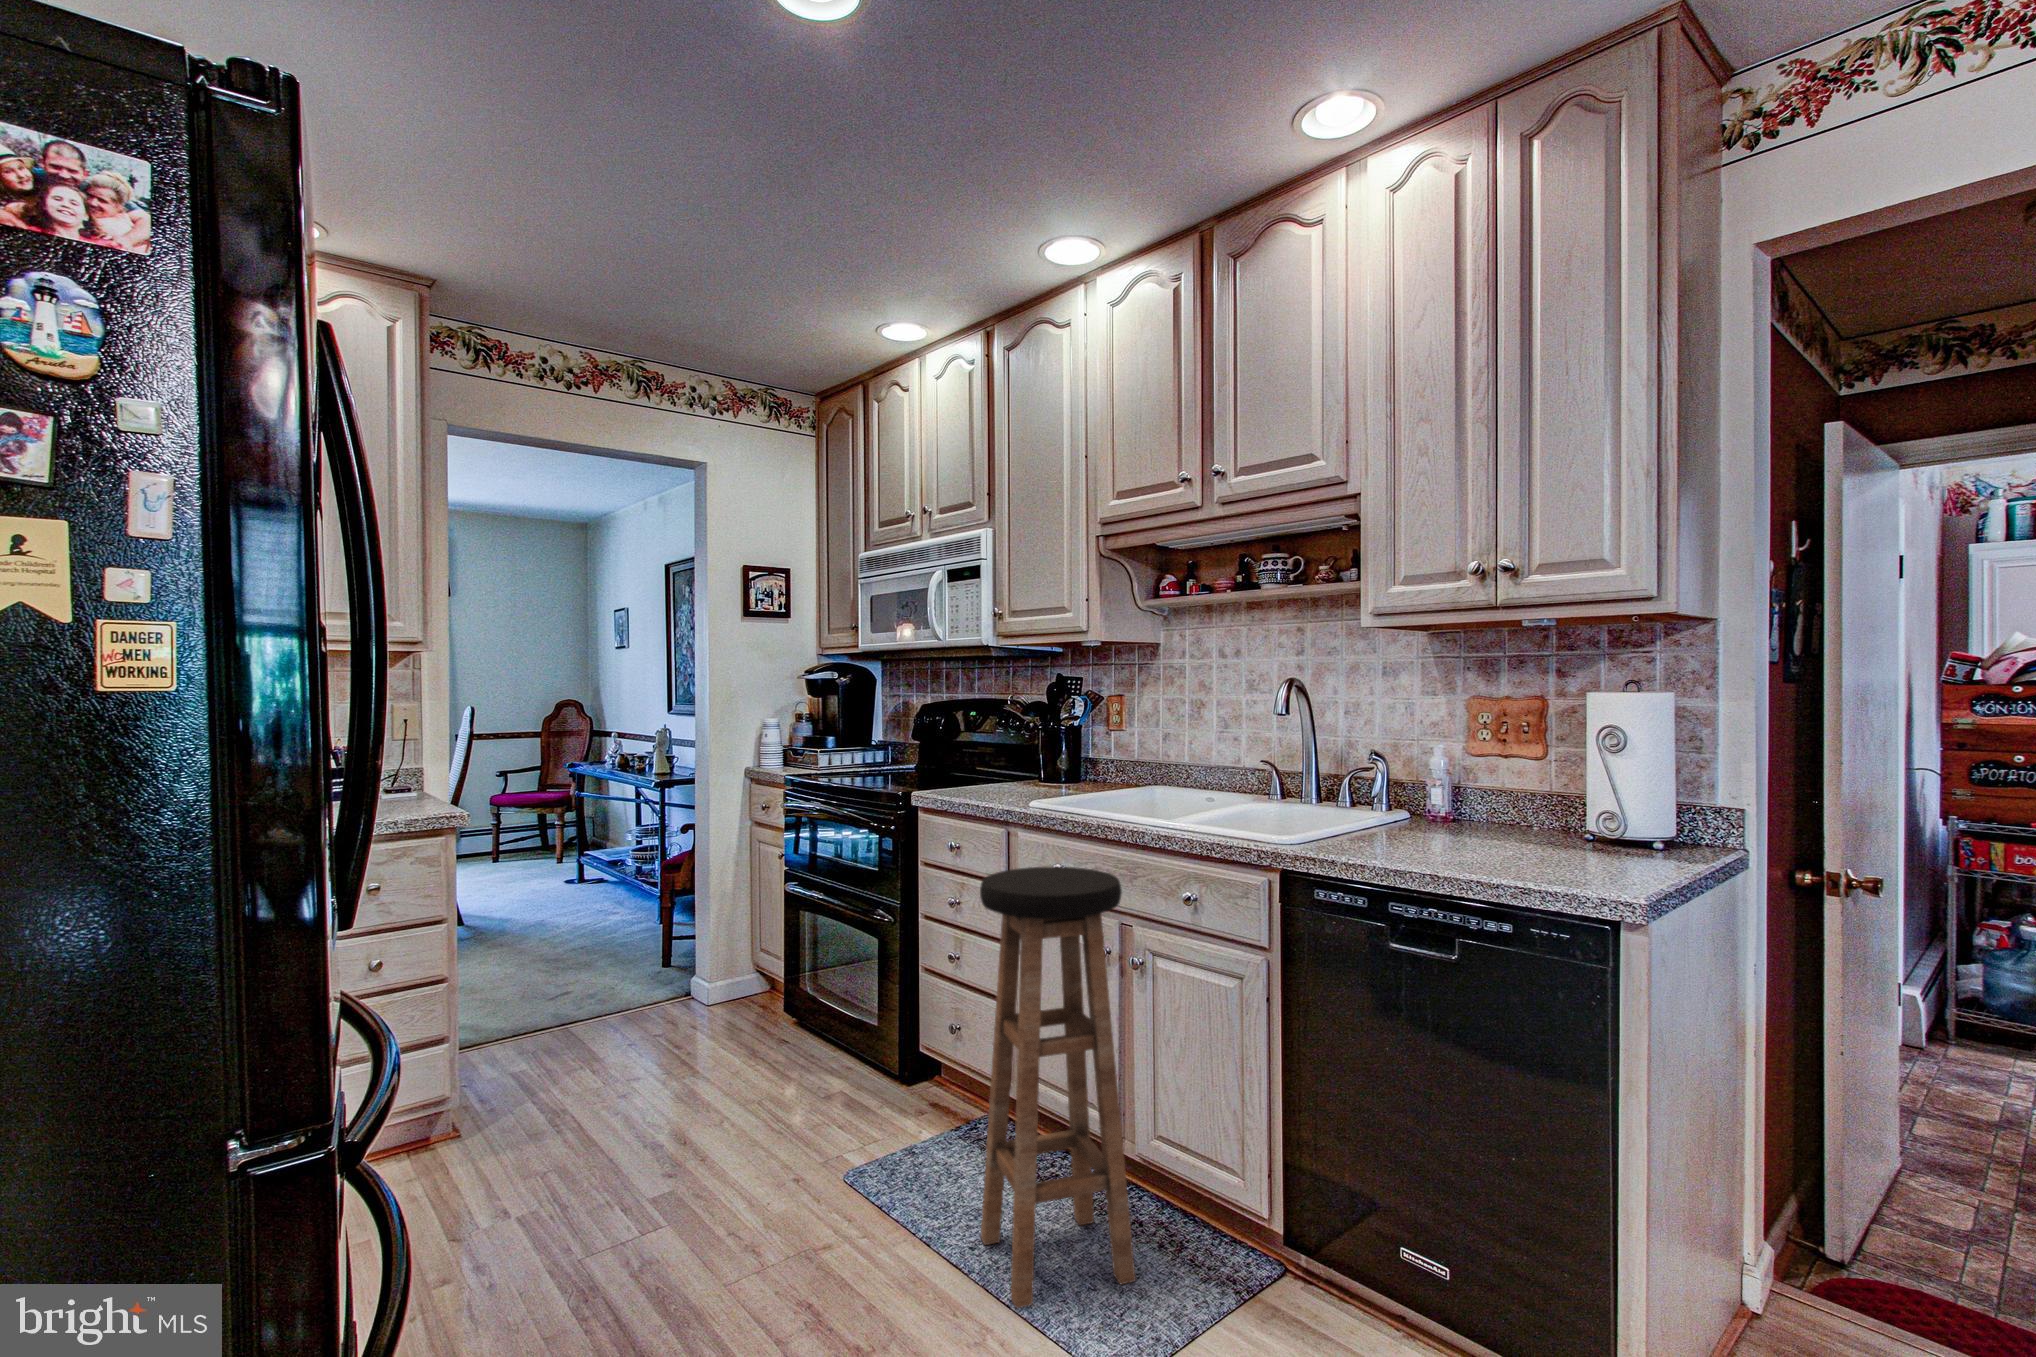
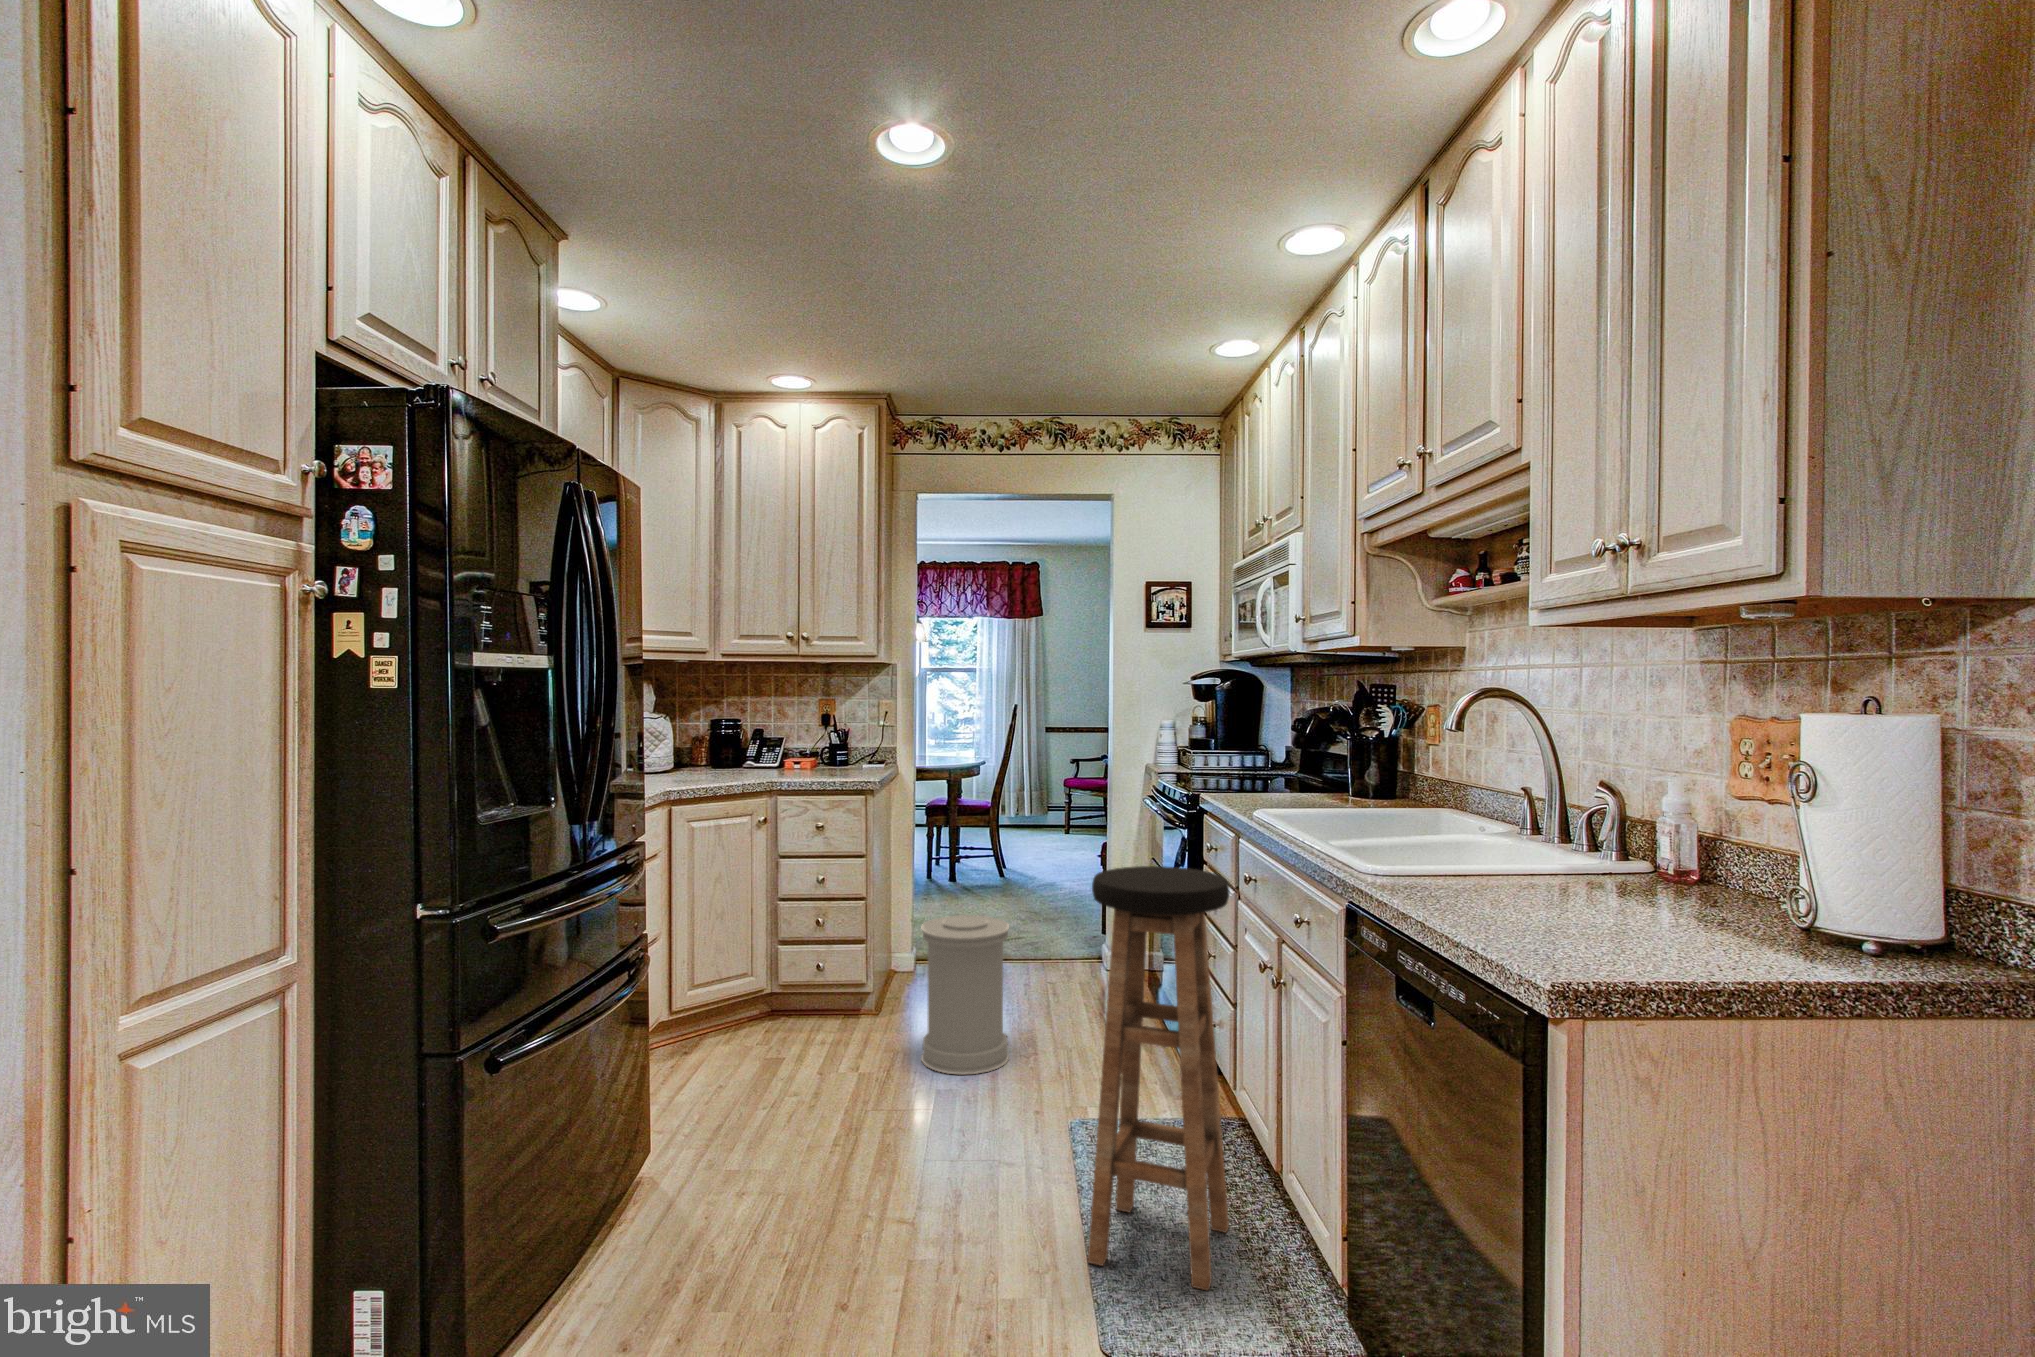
trash can: none [587,968,707,1177] -> present [921,915,1009,1074]

